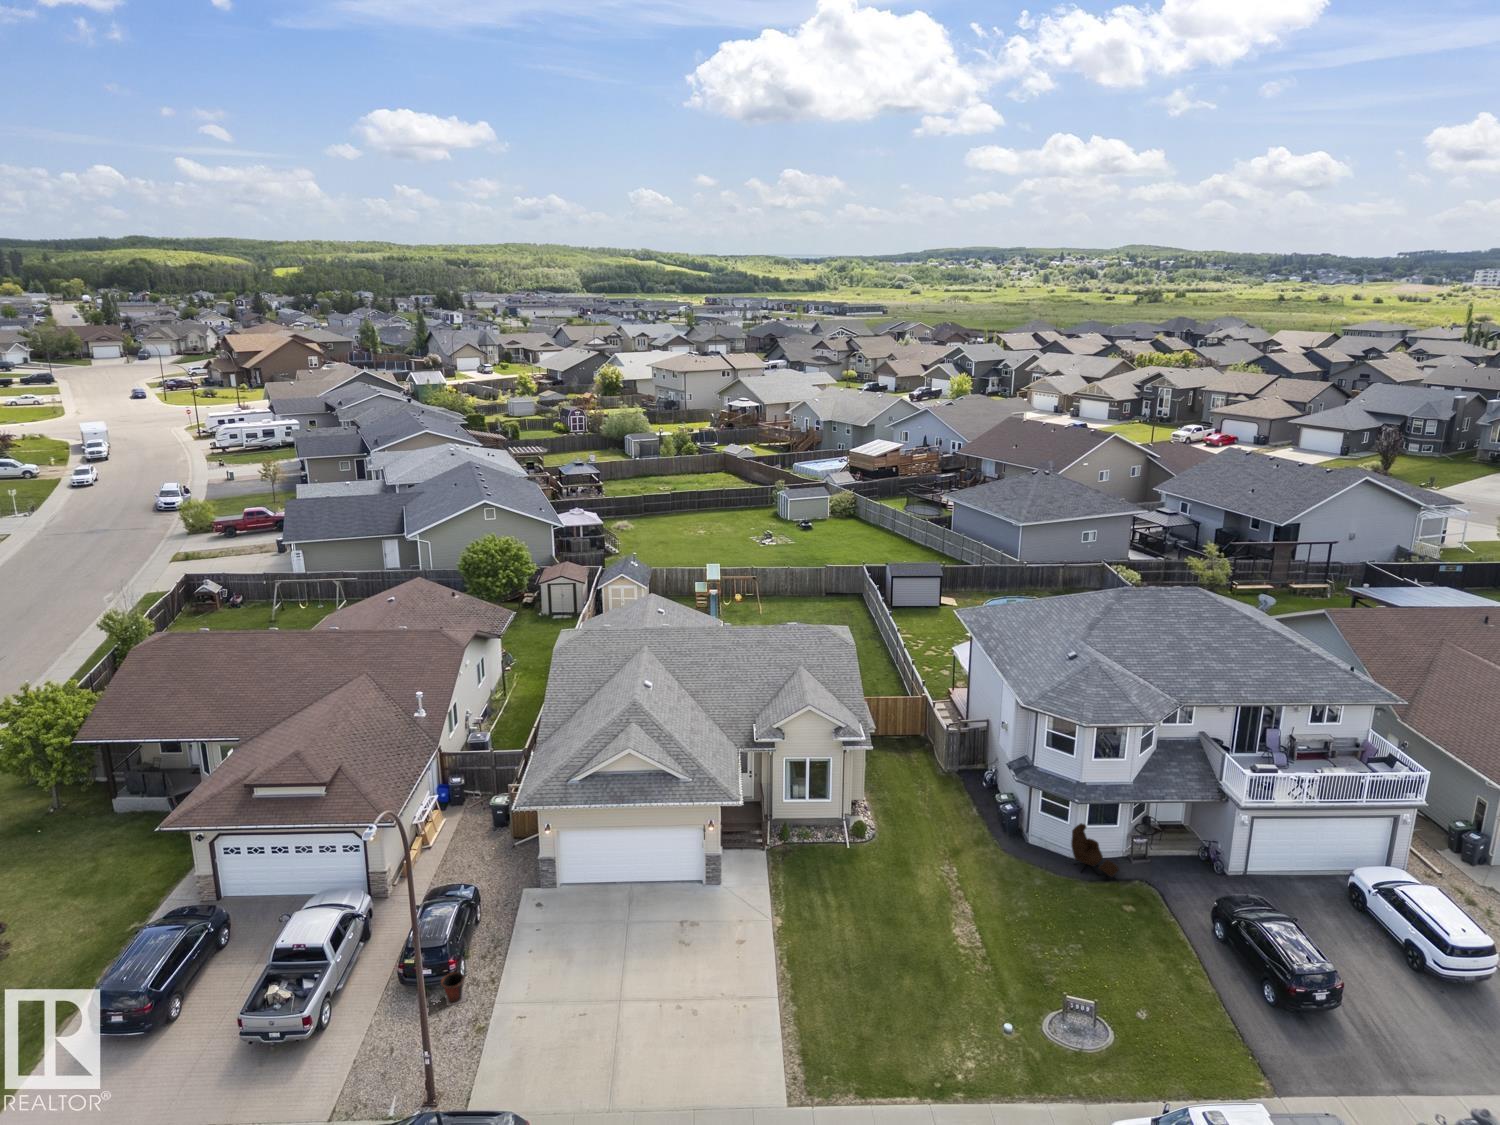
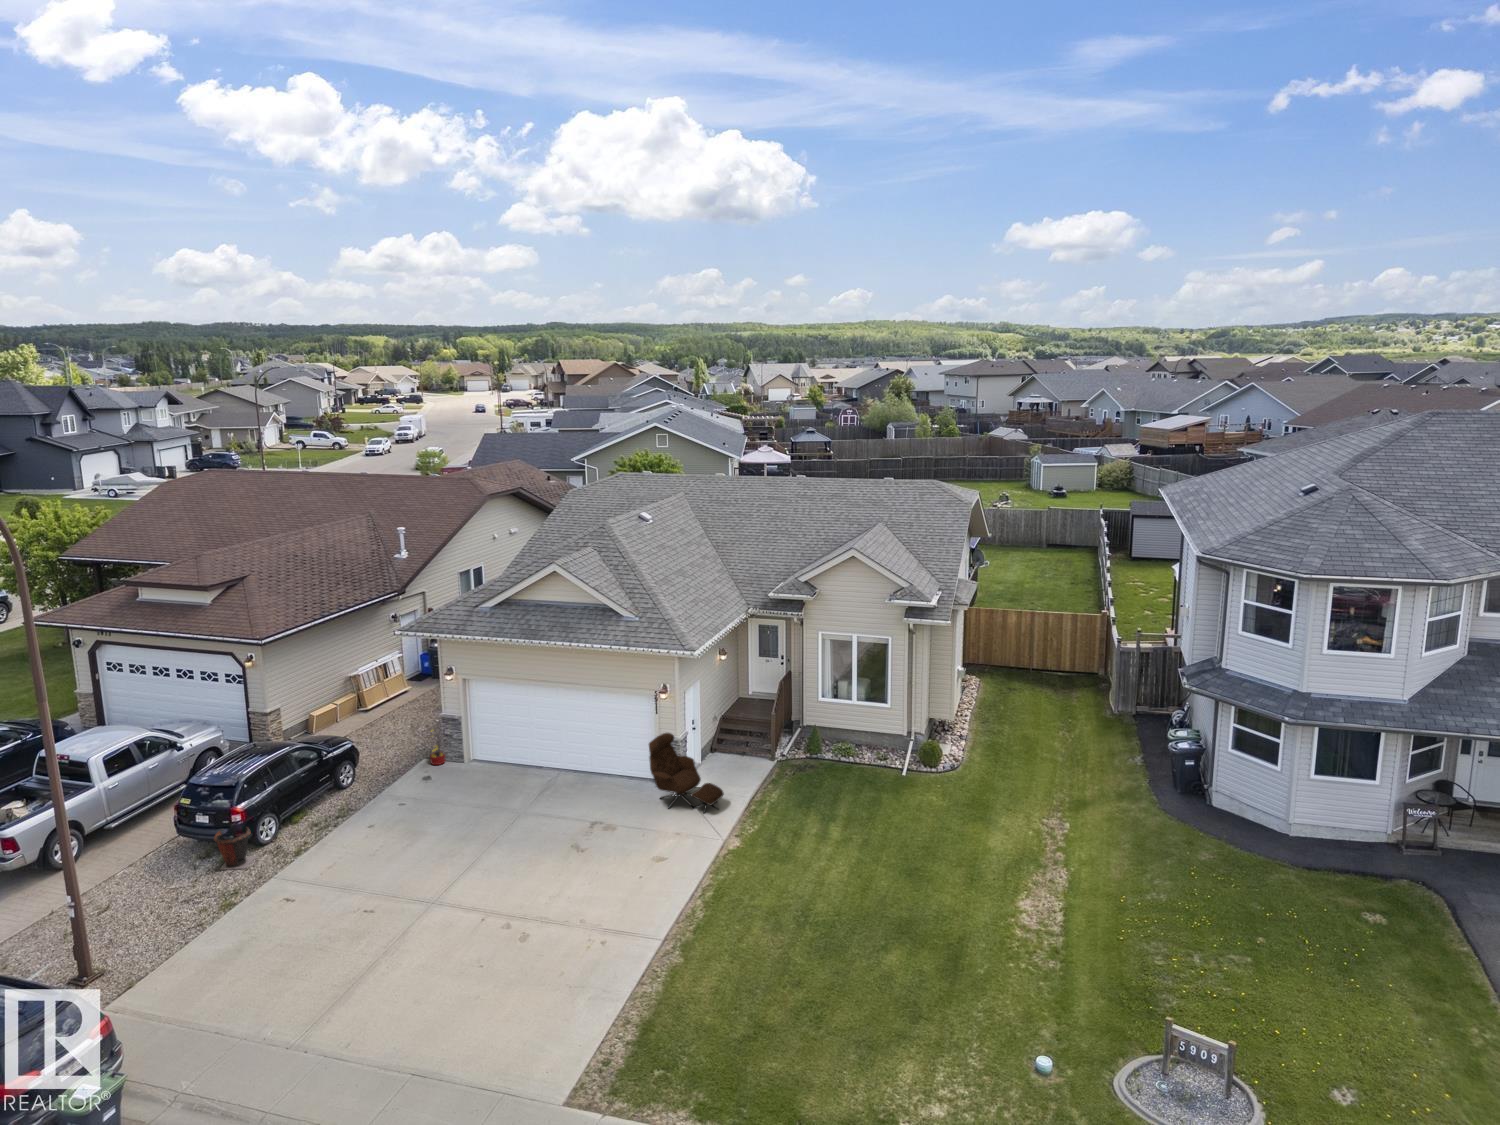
lounge chair: present [1071,823,1119,879] -> present [649,733,724,813]
decorative plant: none [525,860,537,891] -> present [430,734,446,765]

